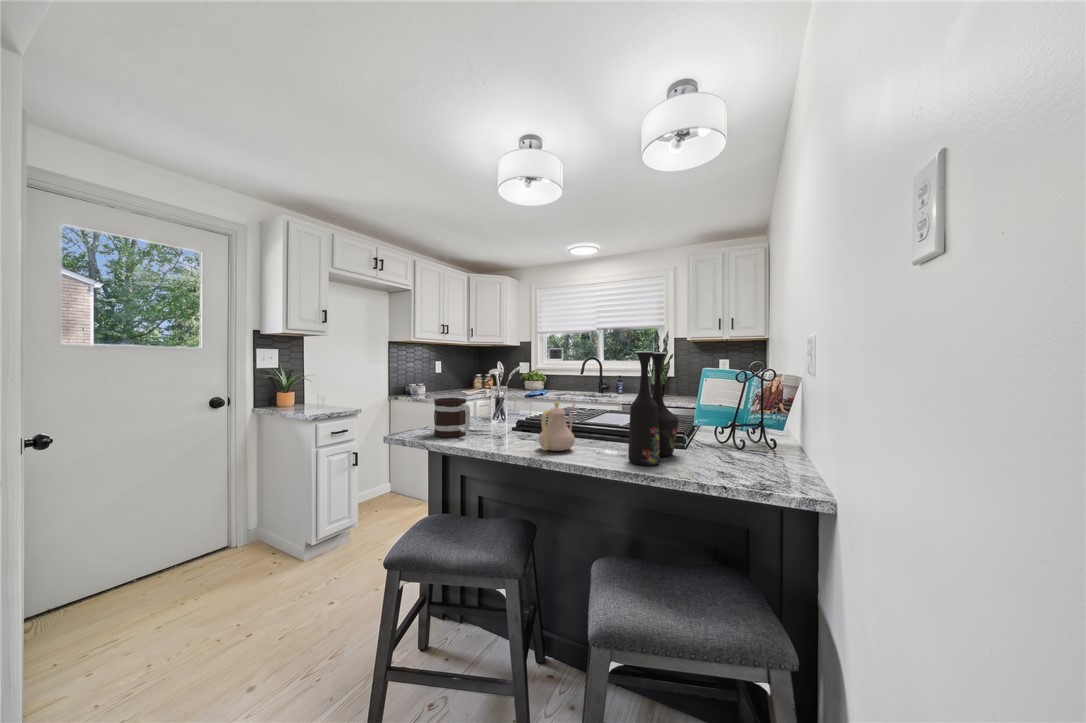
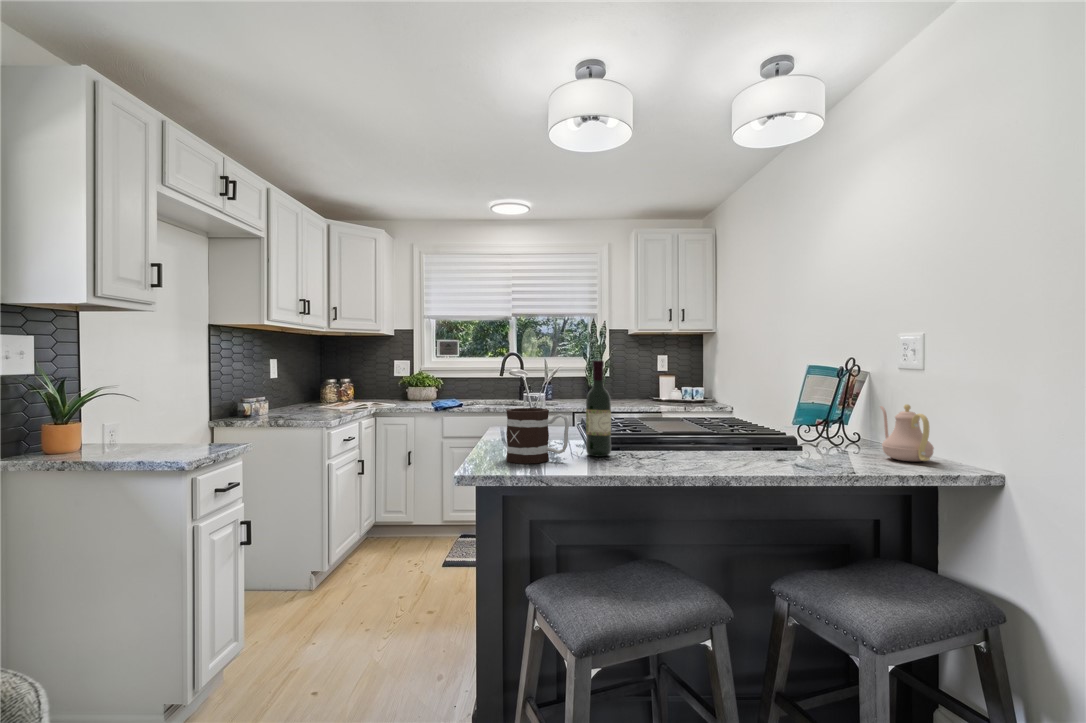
vase: present [628,351,679,466] -> none [769,344,830,468]
wine bottle: none [496,365,515,438] -> present [586,361,611,457]
teapot: present [538,402,575,451] -> present [880,404,934,461]

